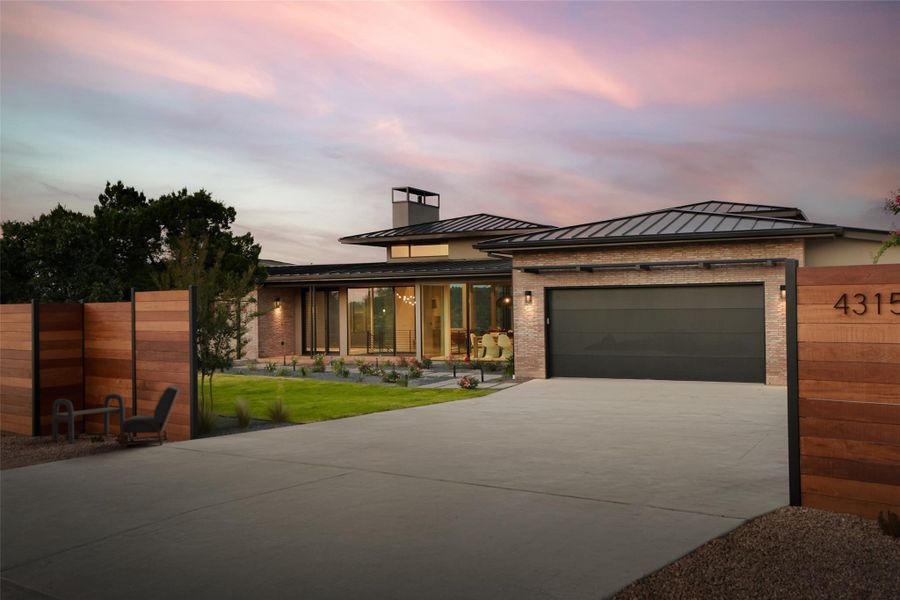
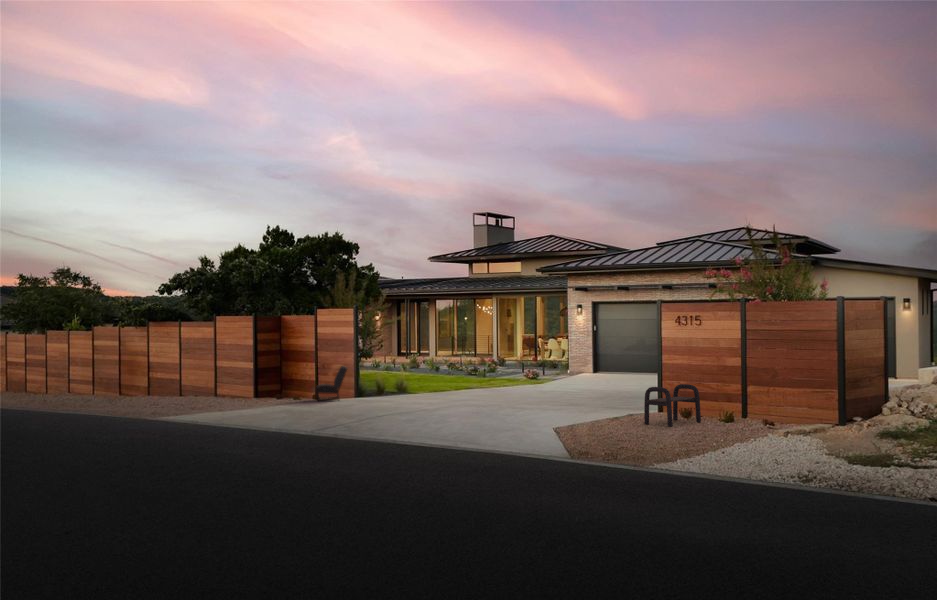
bench: present [52,394,125,443] -> present [644,384,701,426]

